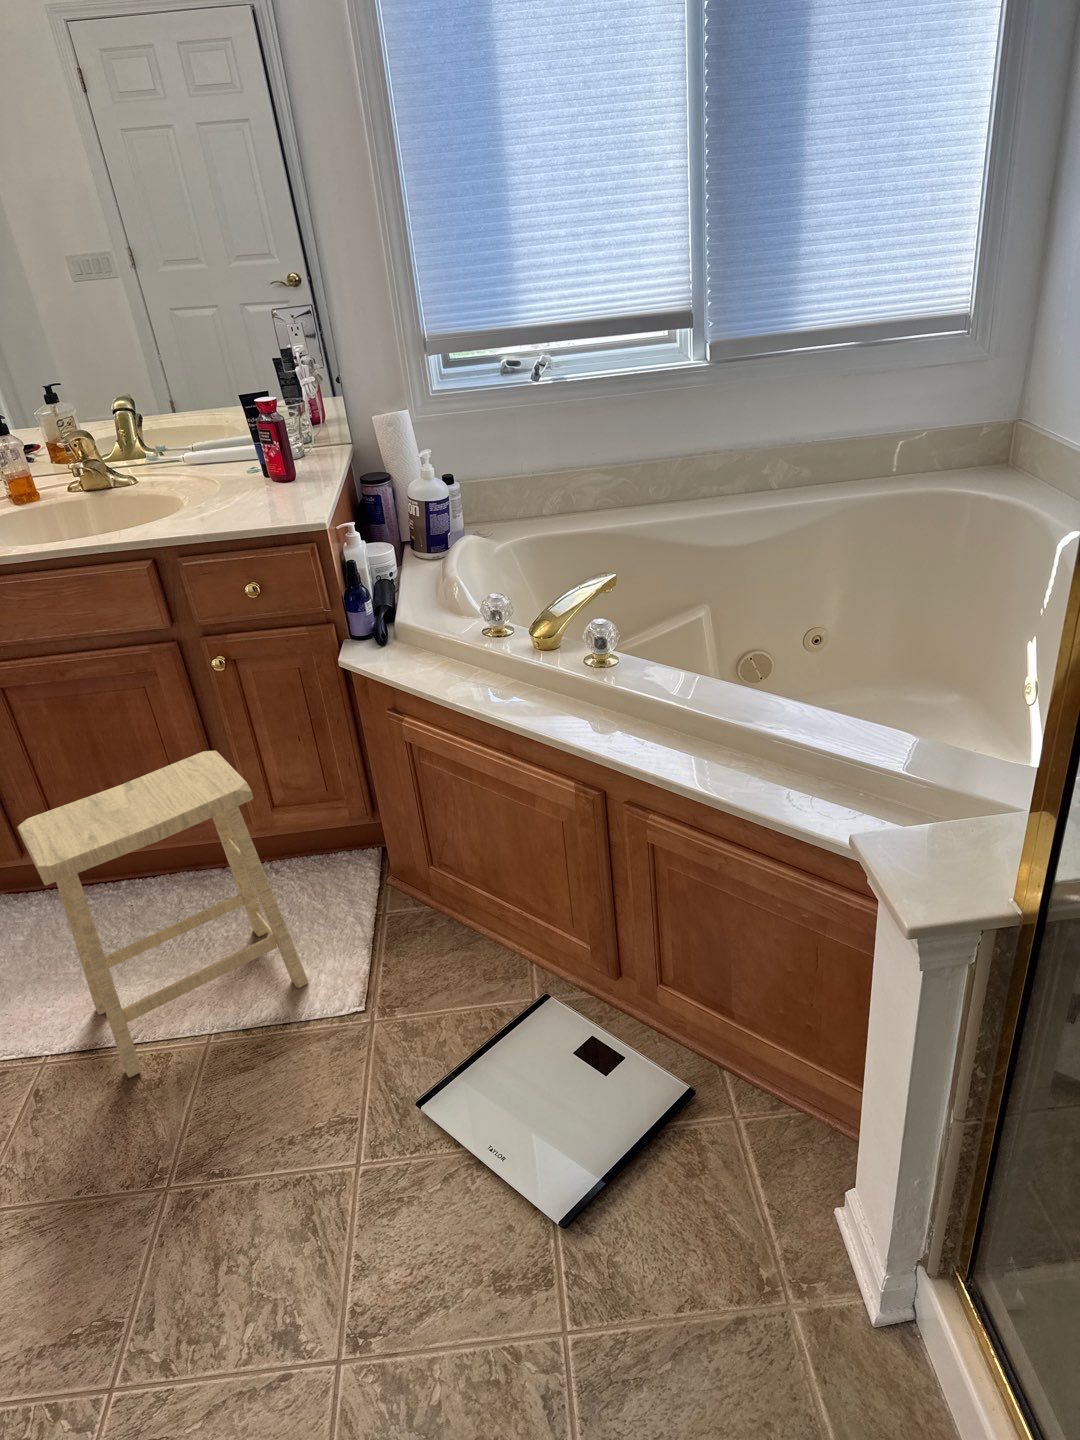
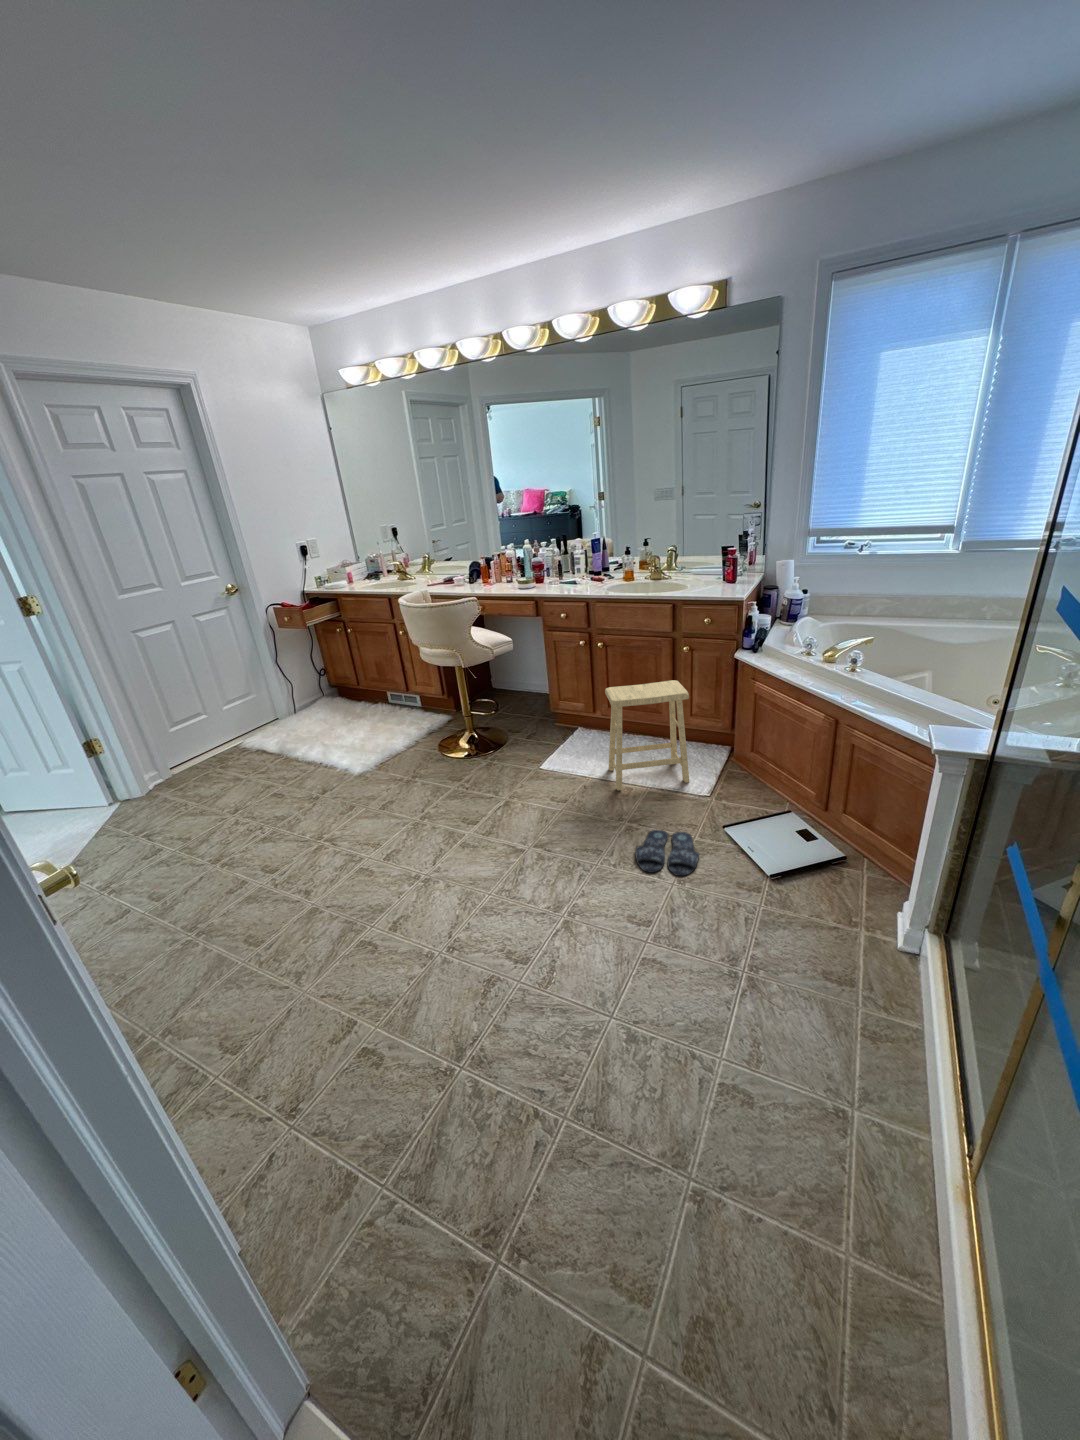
slippers: none [212,1157,384,1357] -> present [635,830,699,876]

